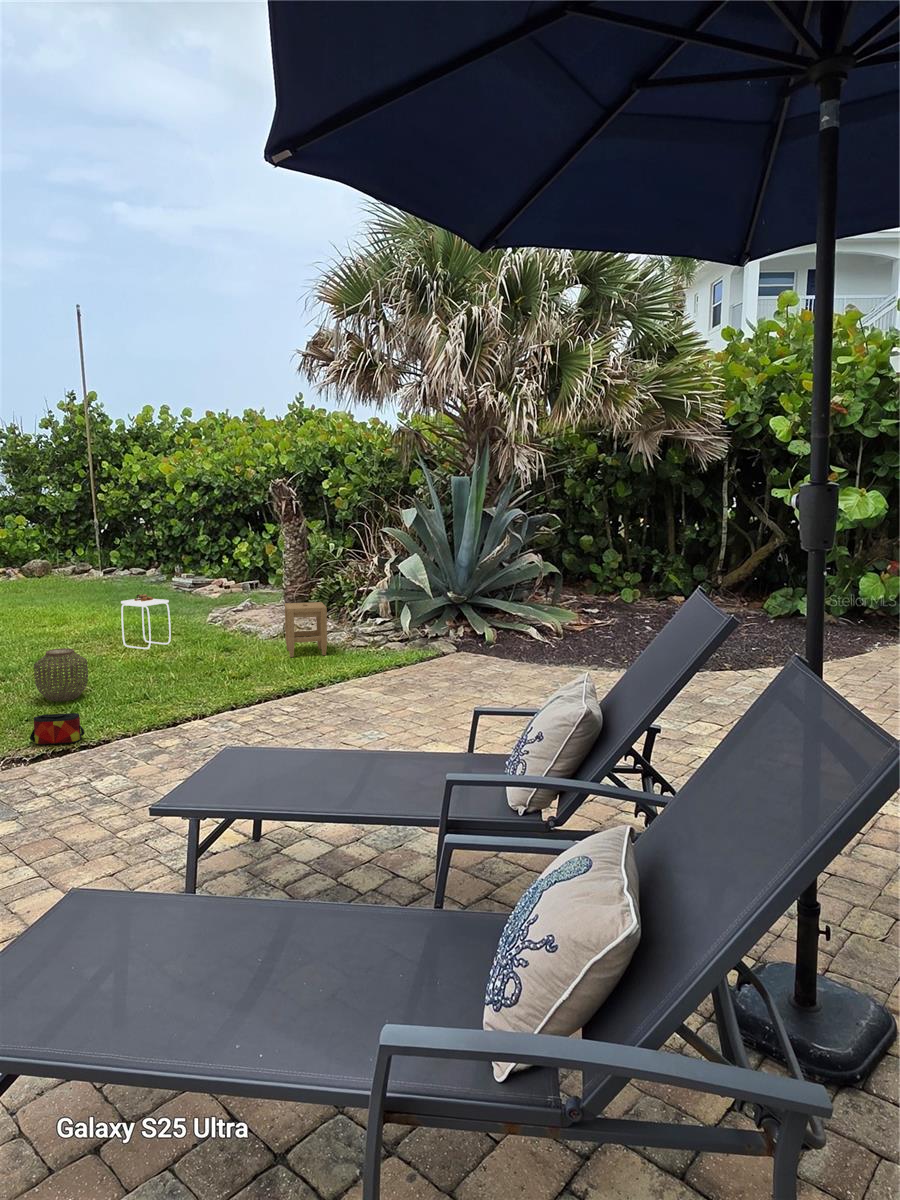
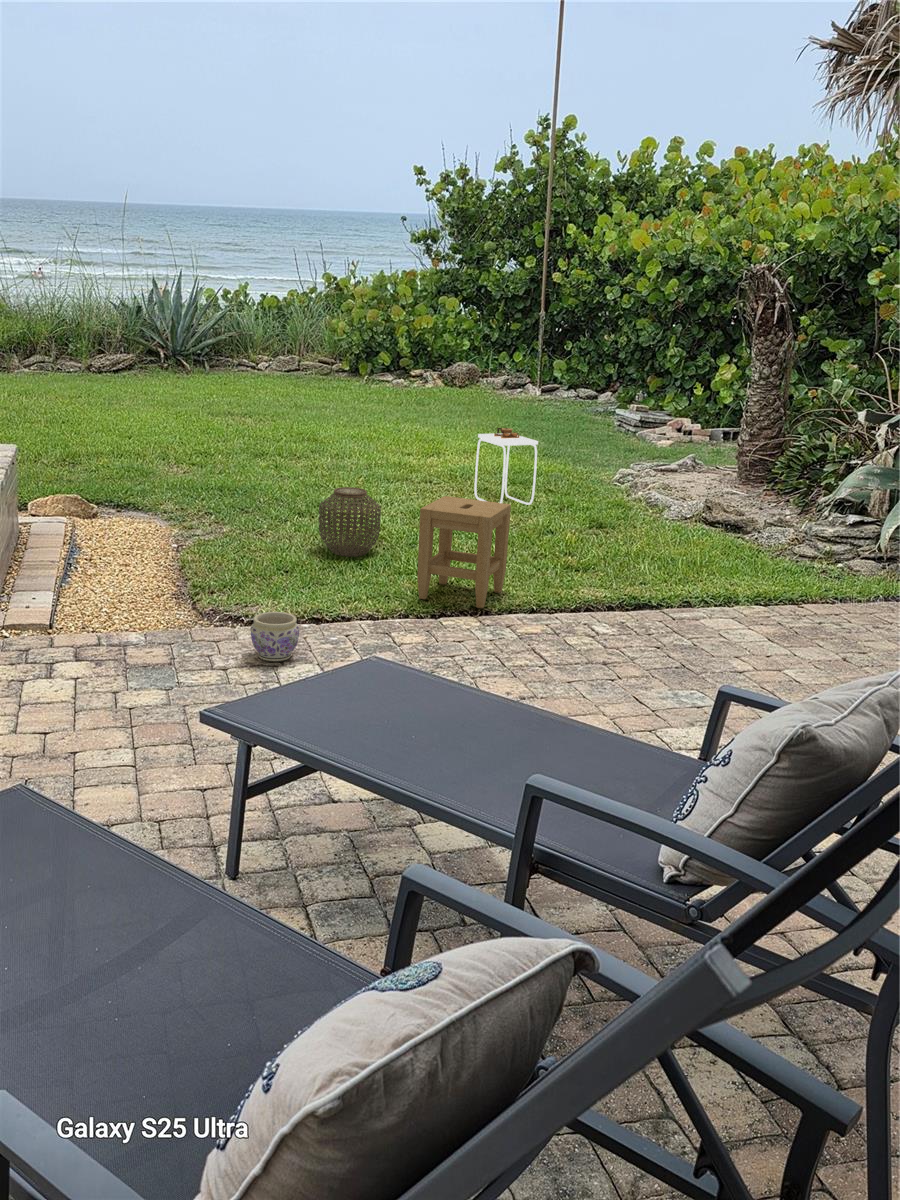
stool: present [285,602,327,657] -> present [417,496,511,608]
bag: present [30,713,85,745] -> none [269,568,326,611]
planter: none [55,743,98,784] -> present [250,612,300,662]

